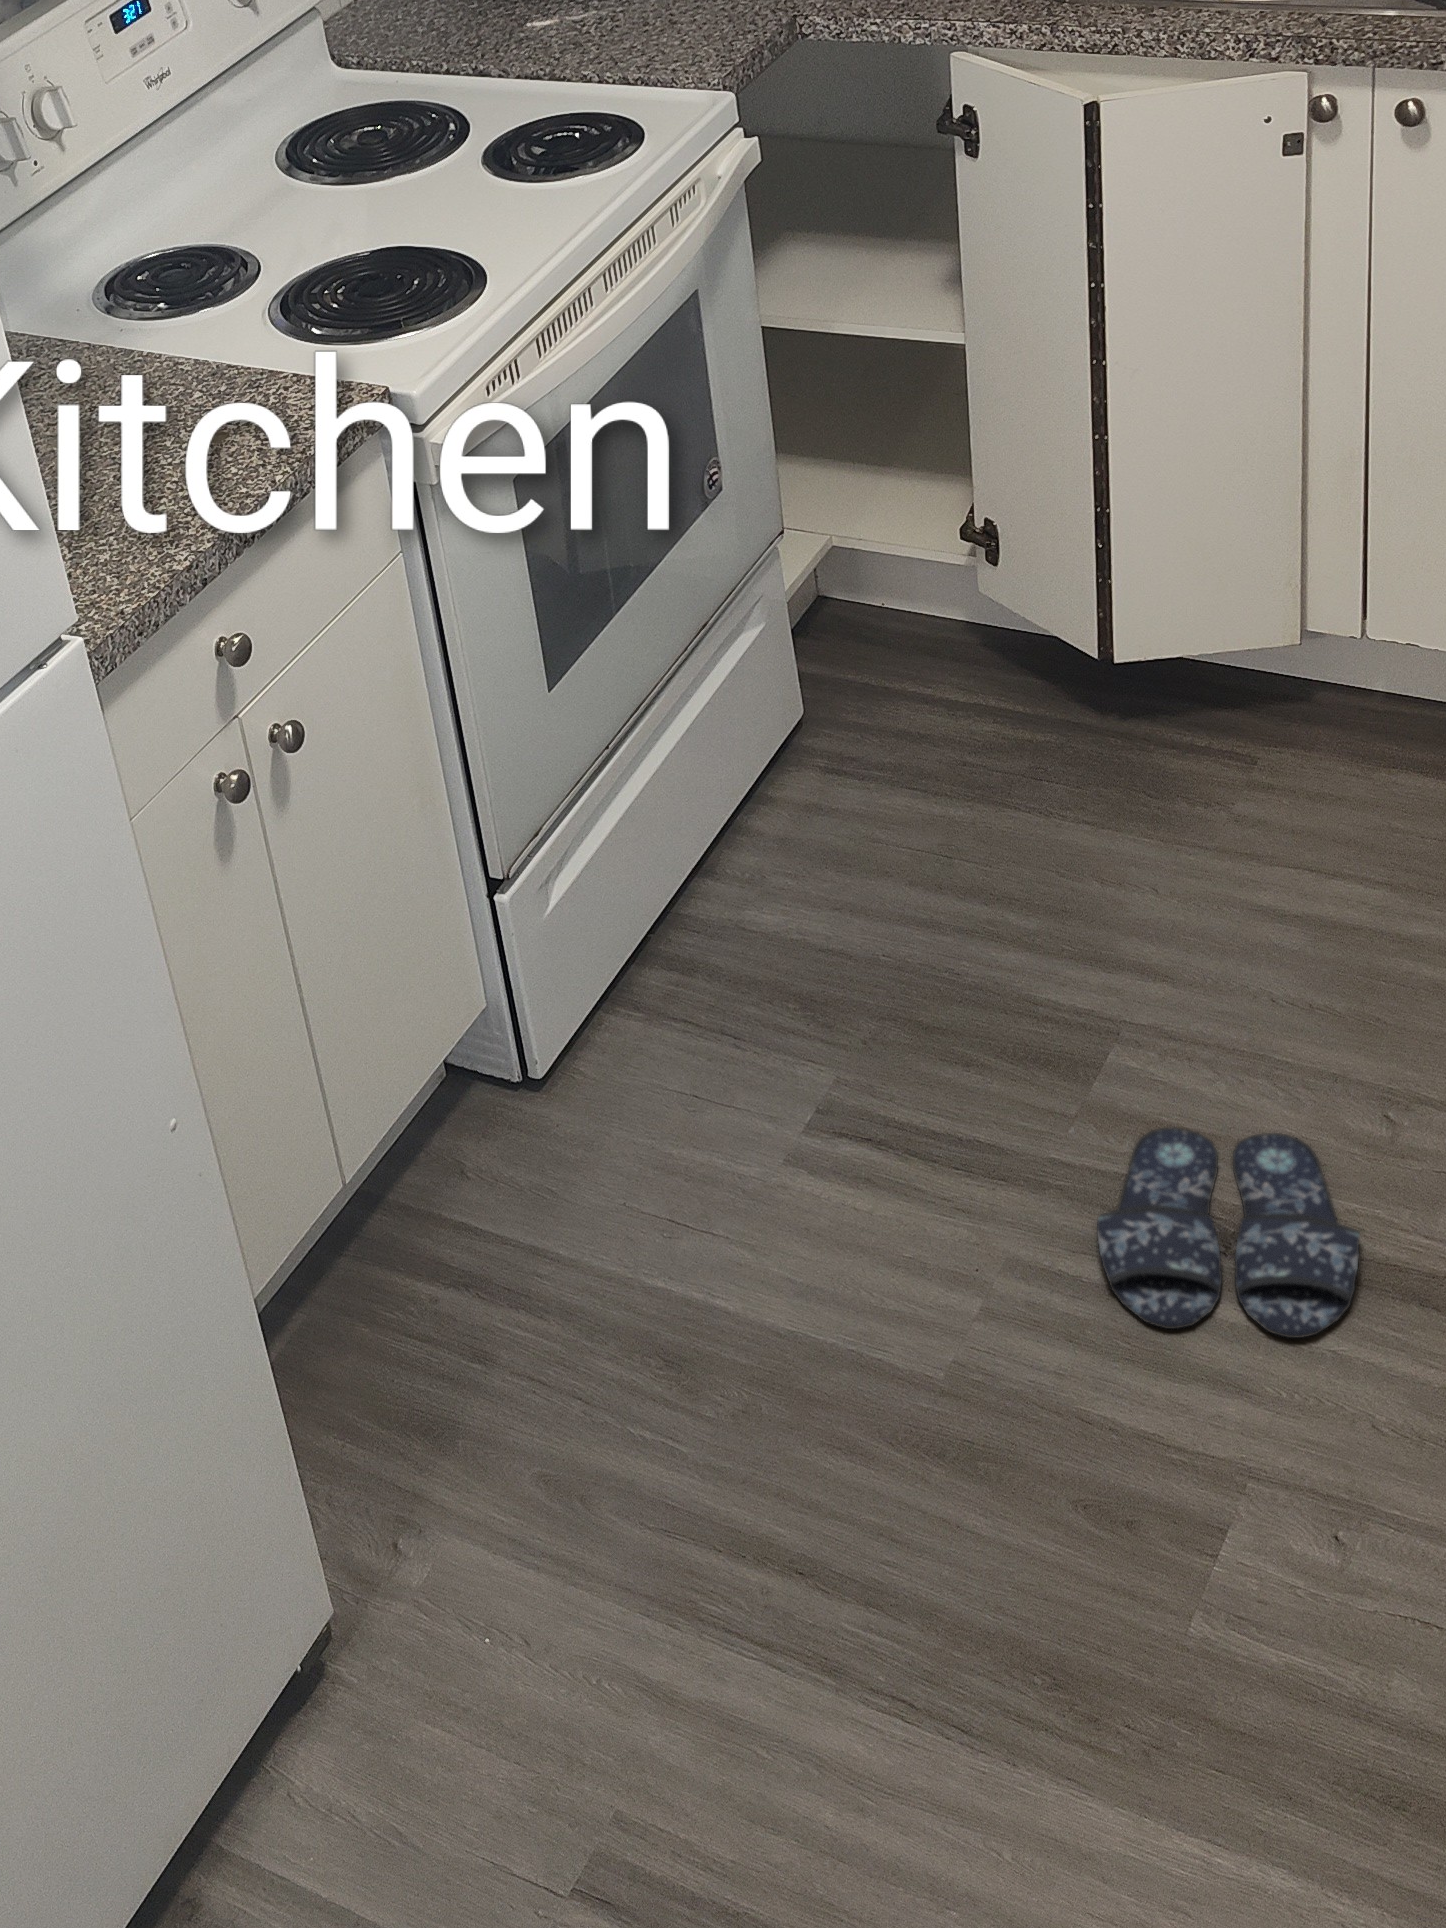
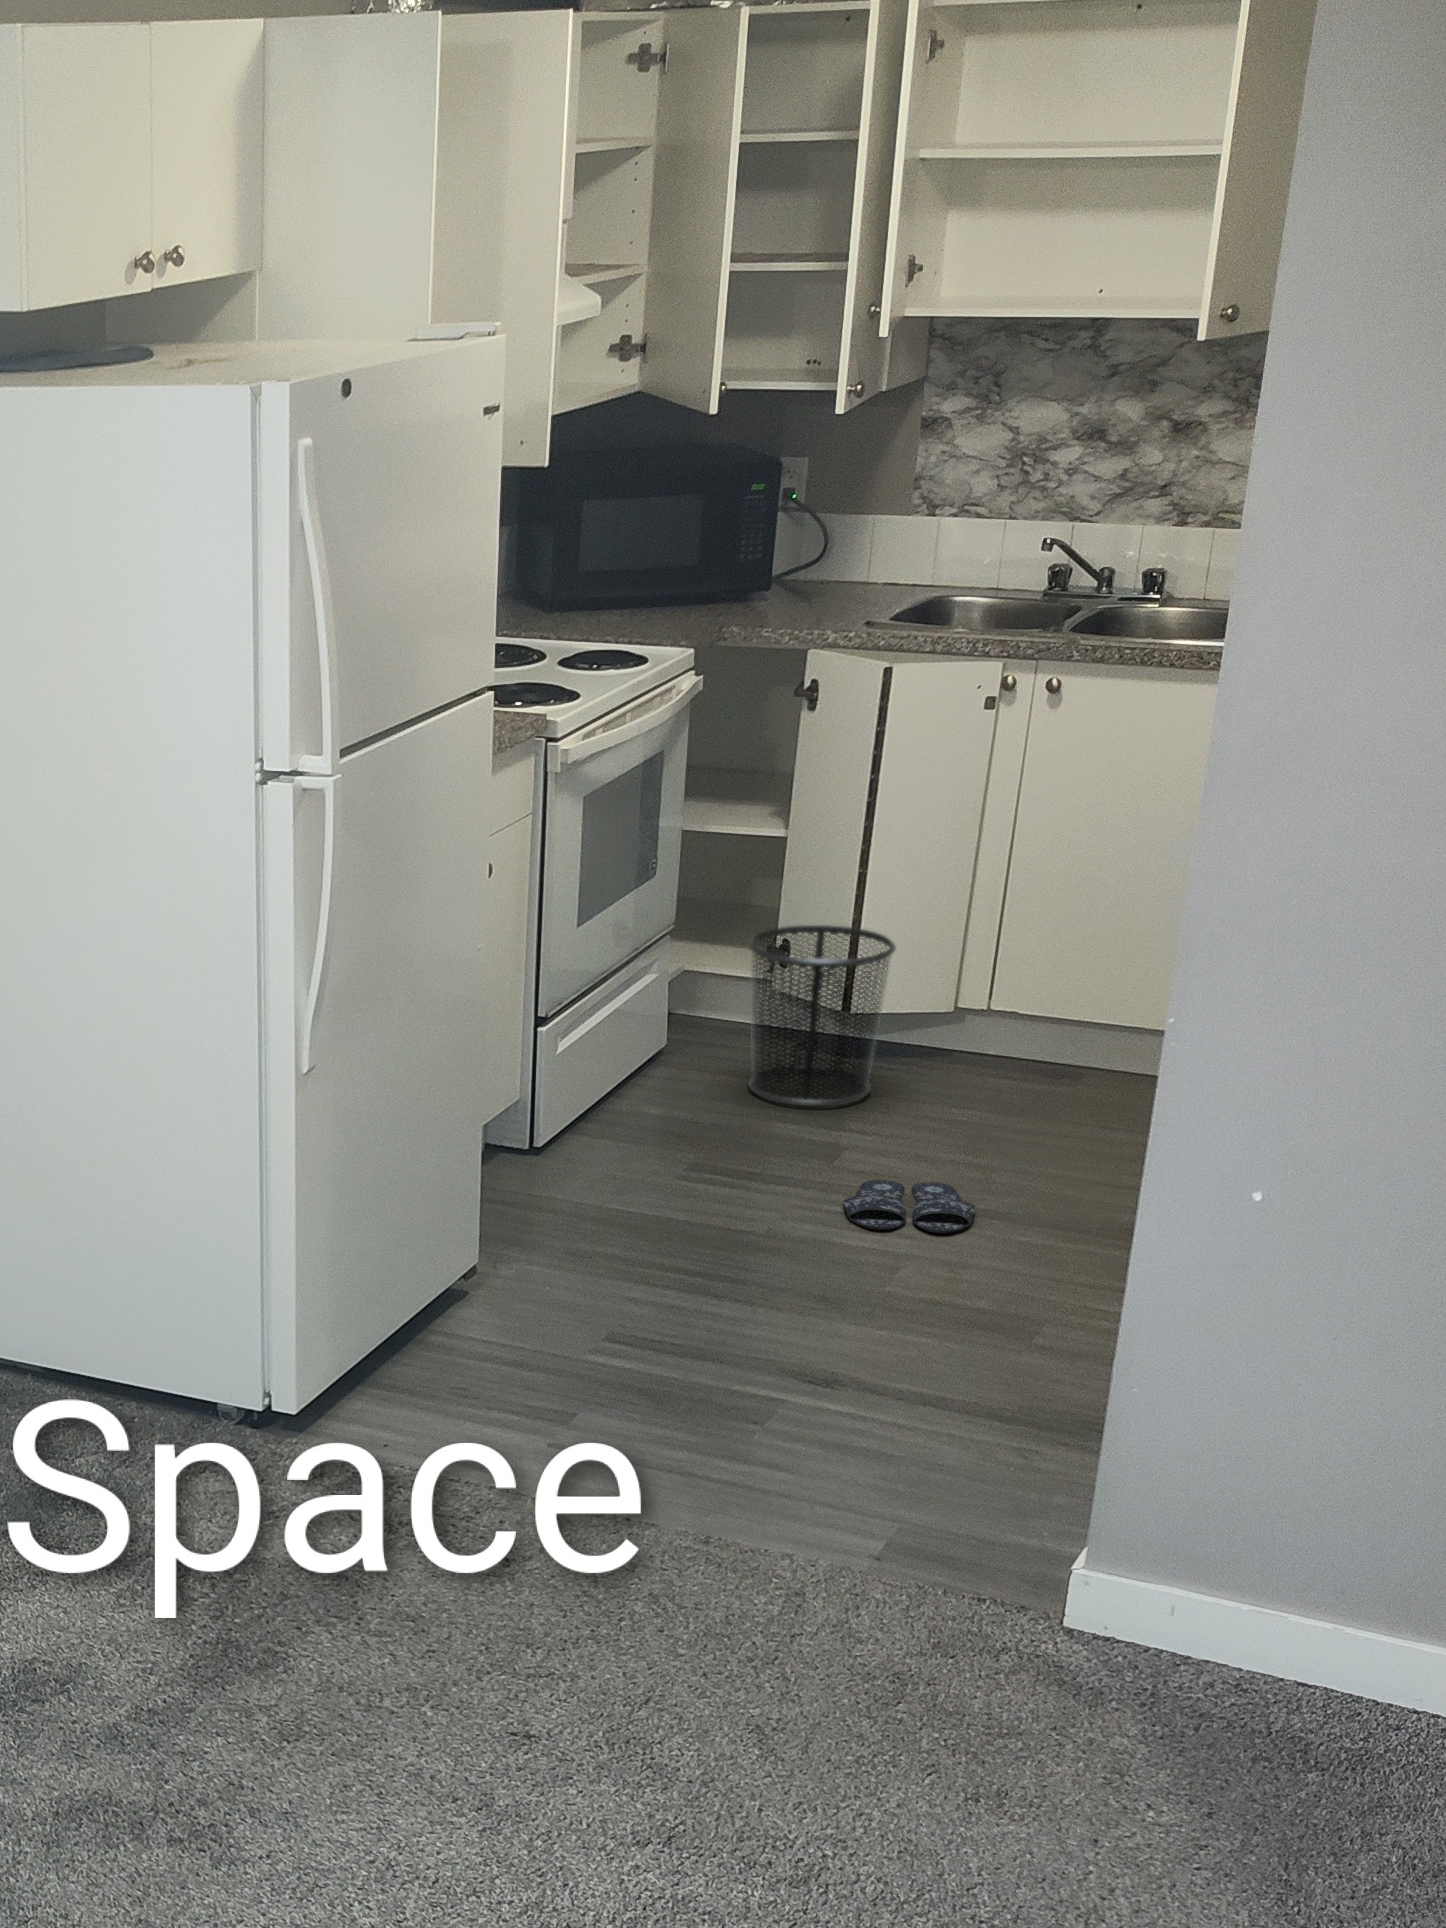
waste bin: none [898,524,1167,873] -> present [748,925,896,1106]

